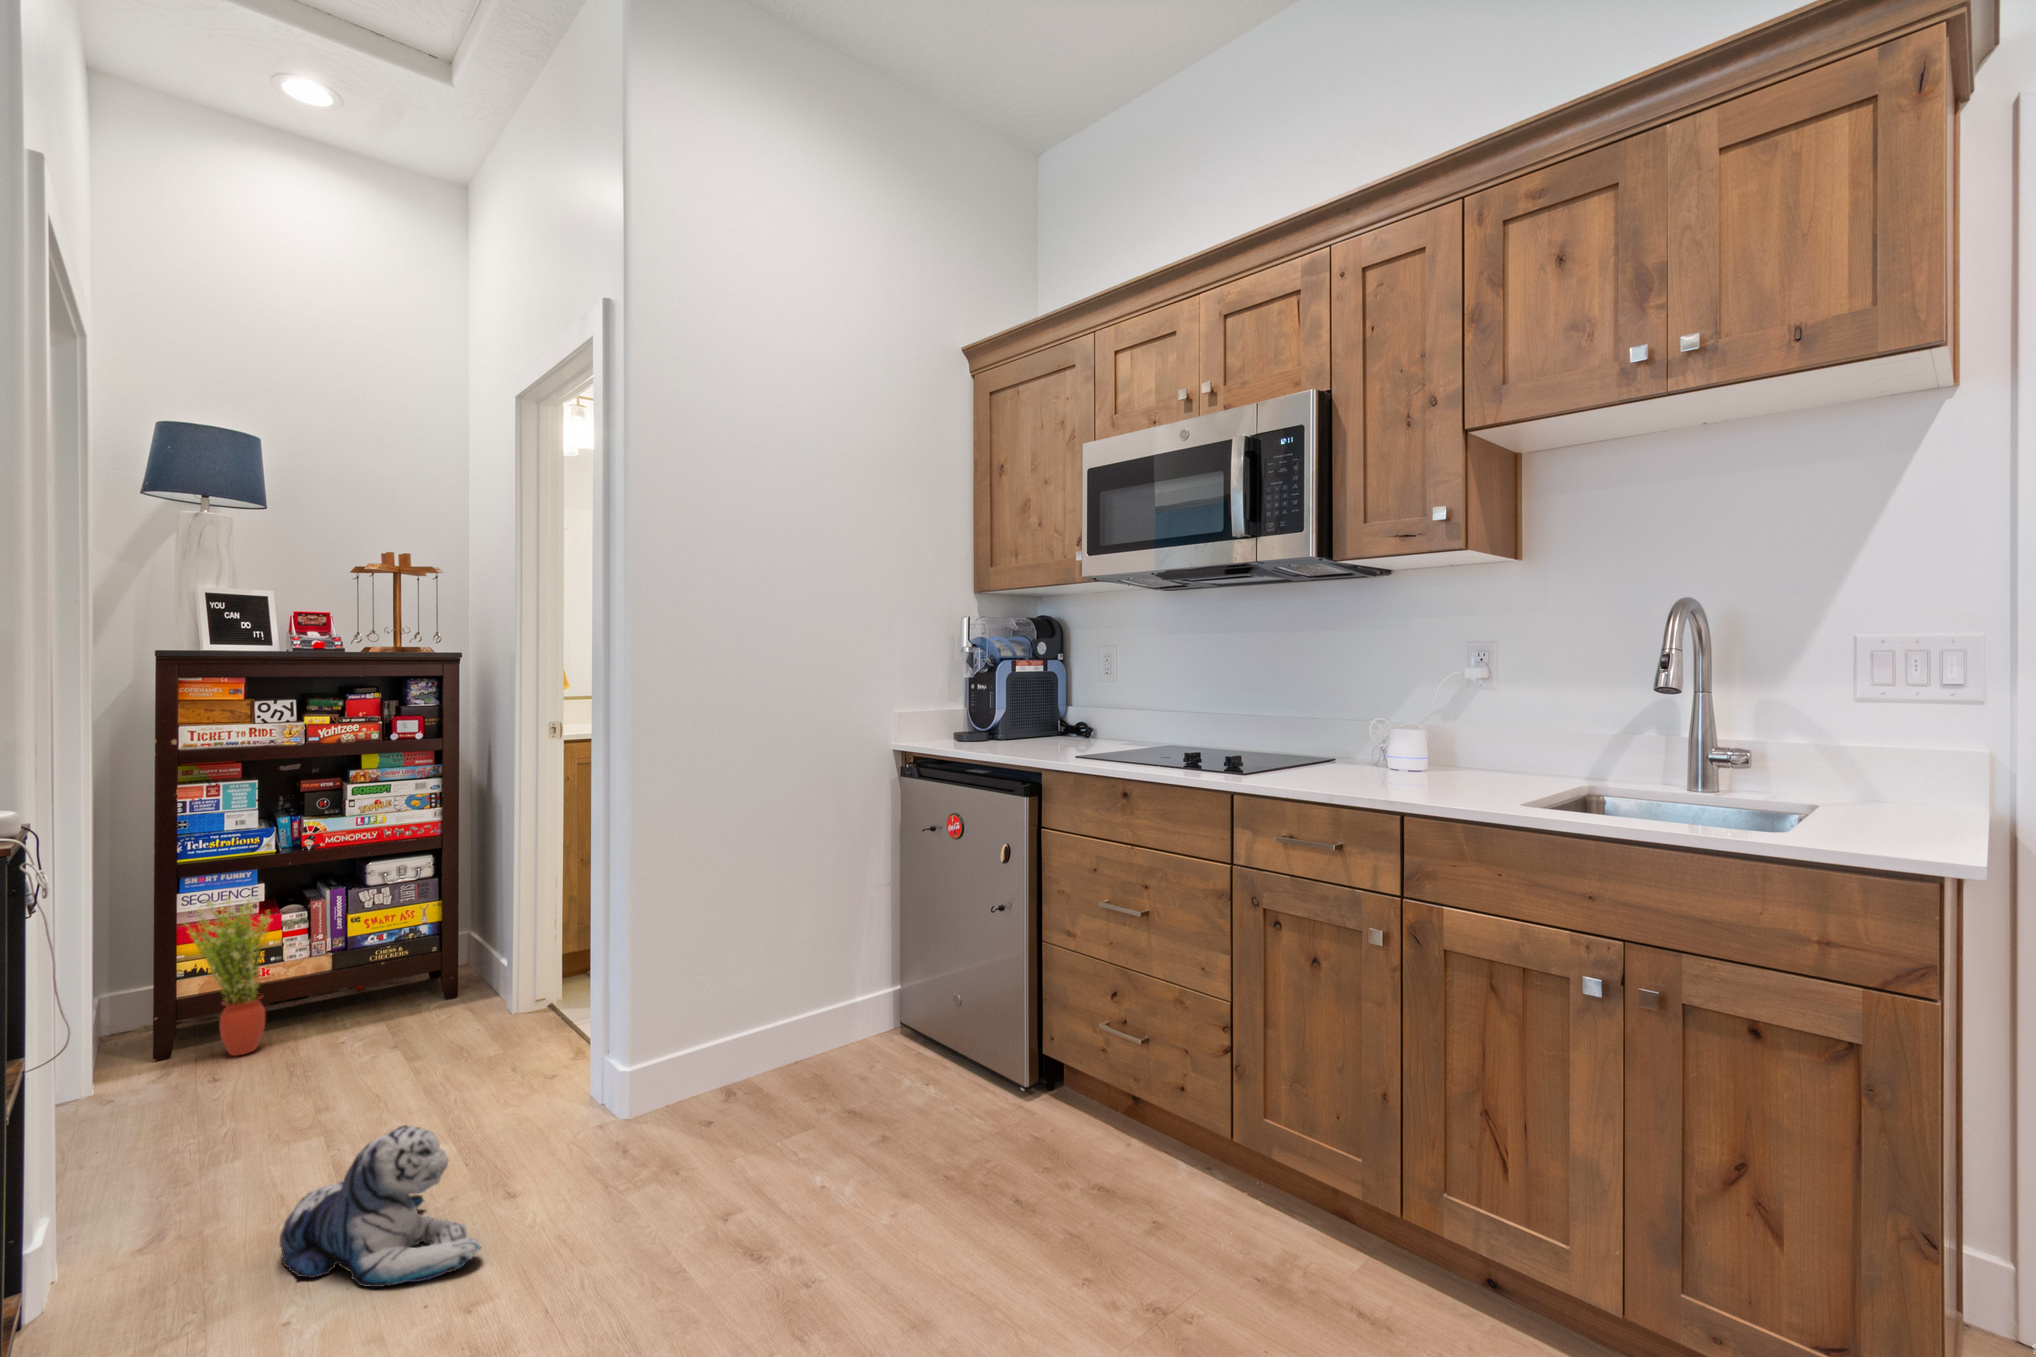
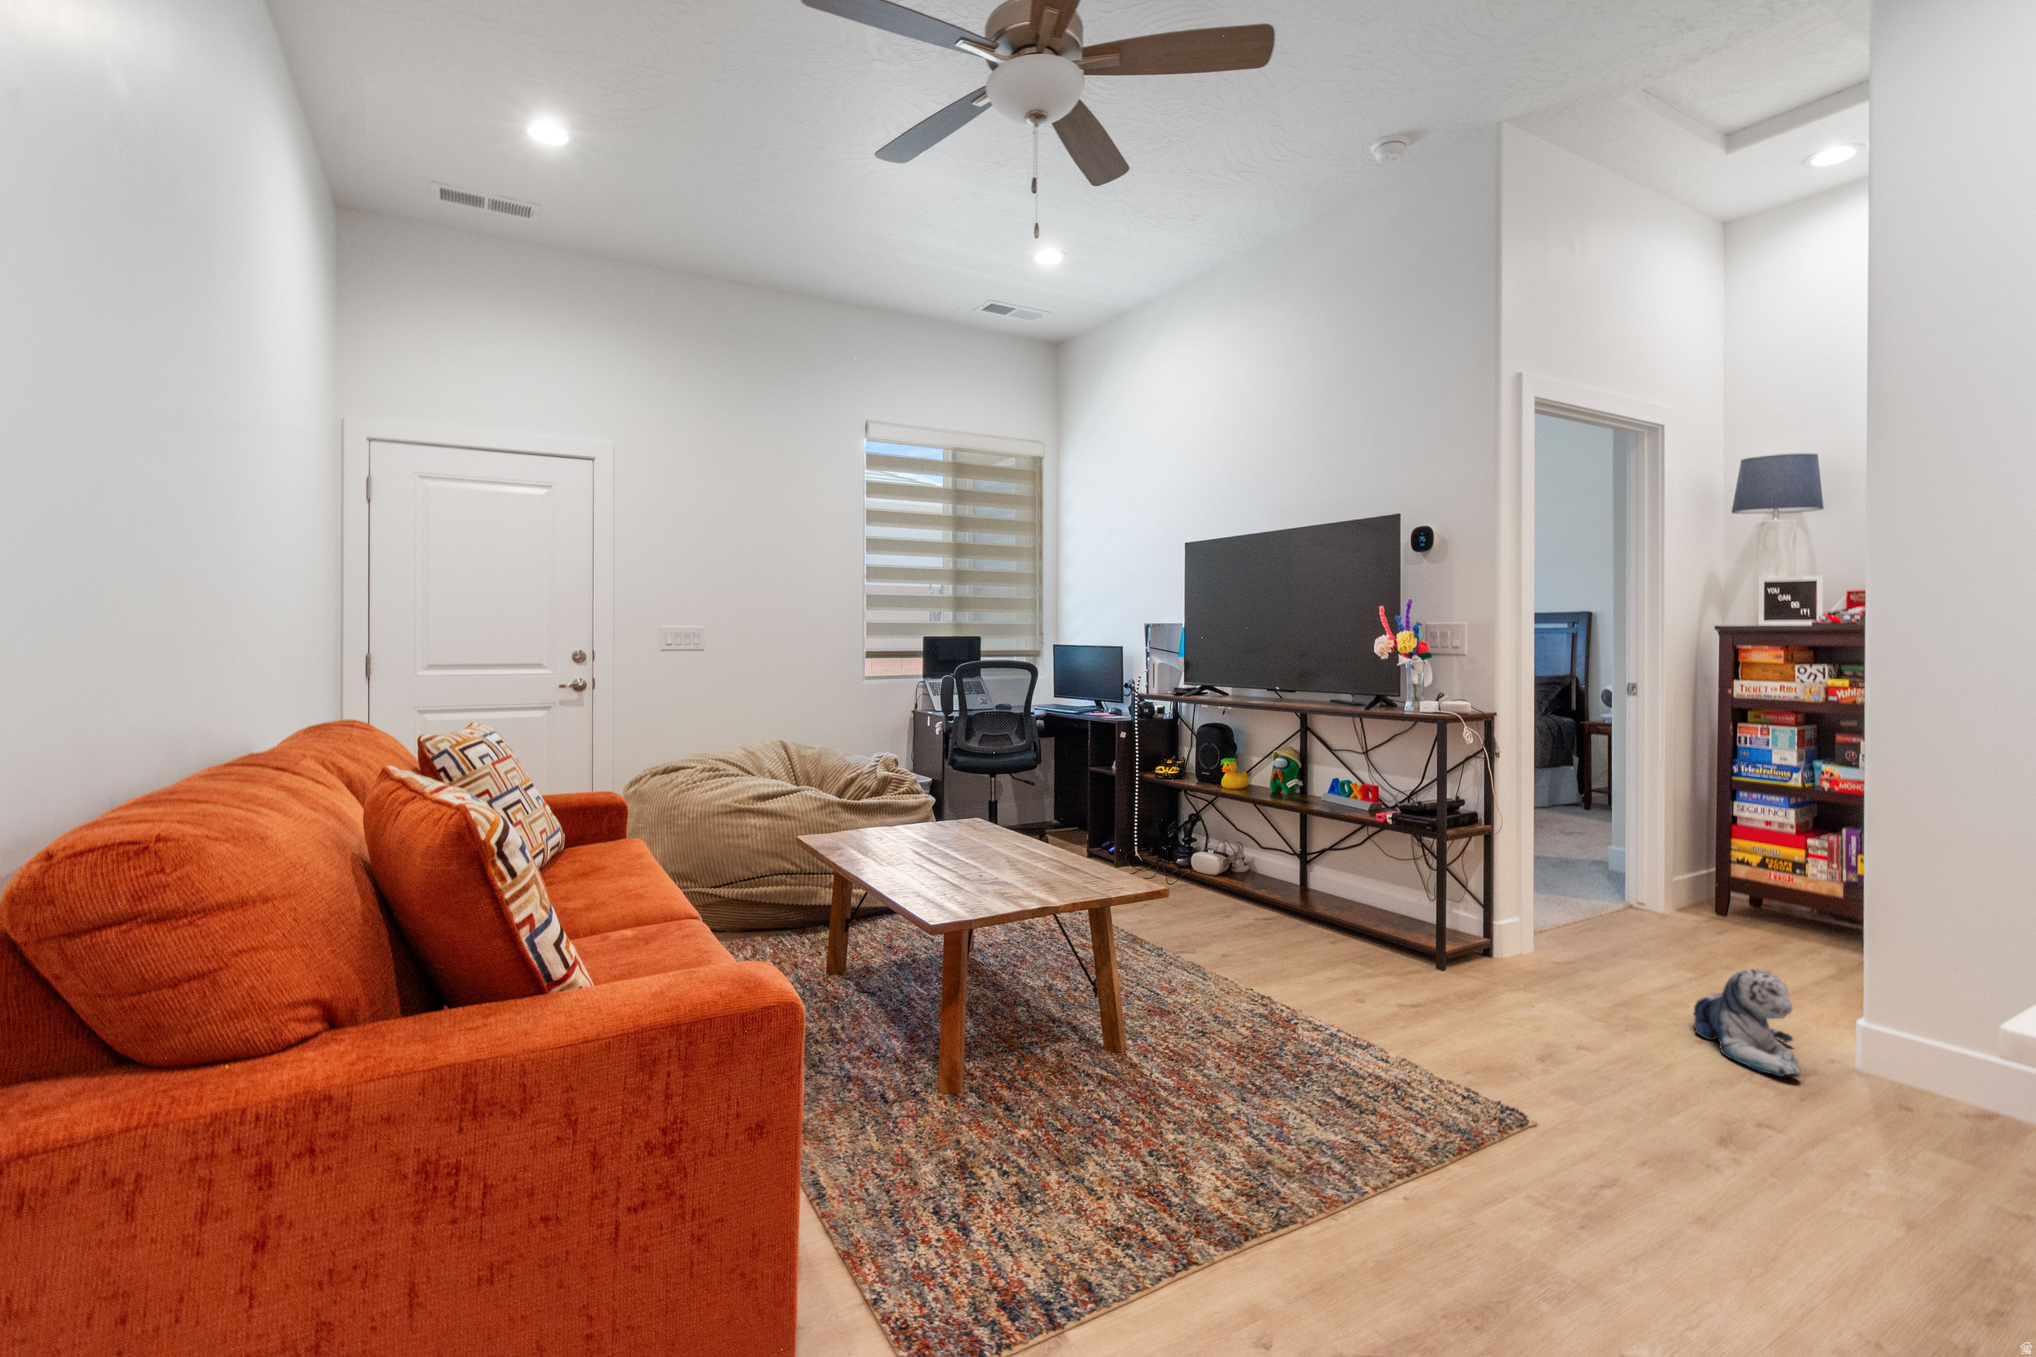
potted plant: present [187,897,271,1056] -> none [1732,810,1795,933]

